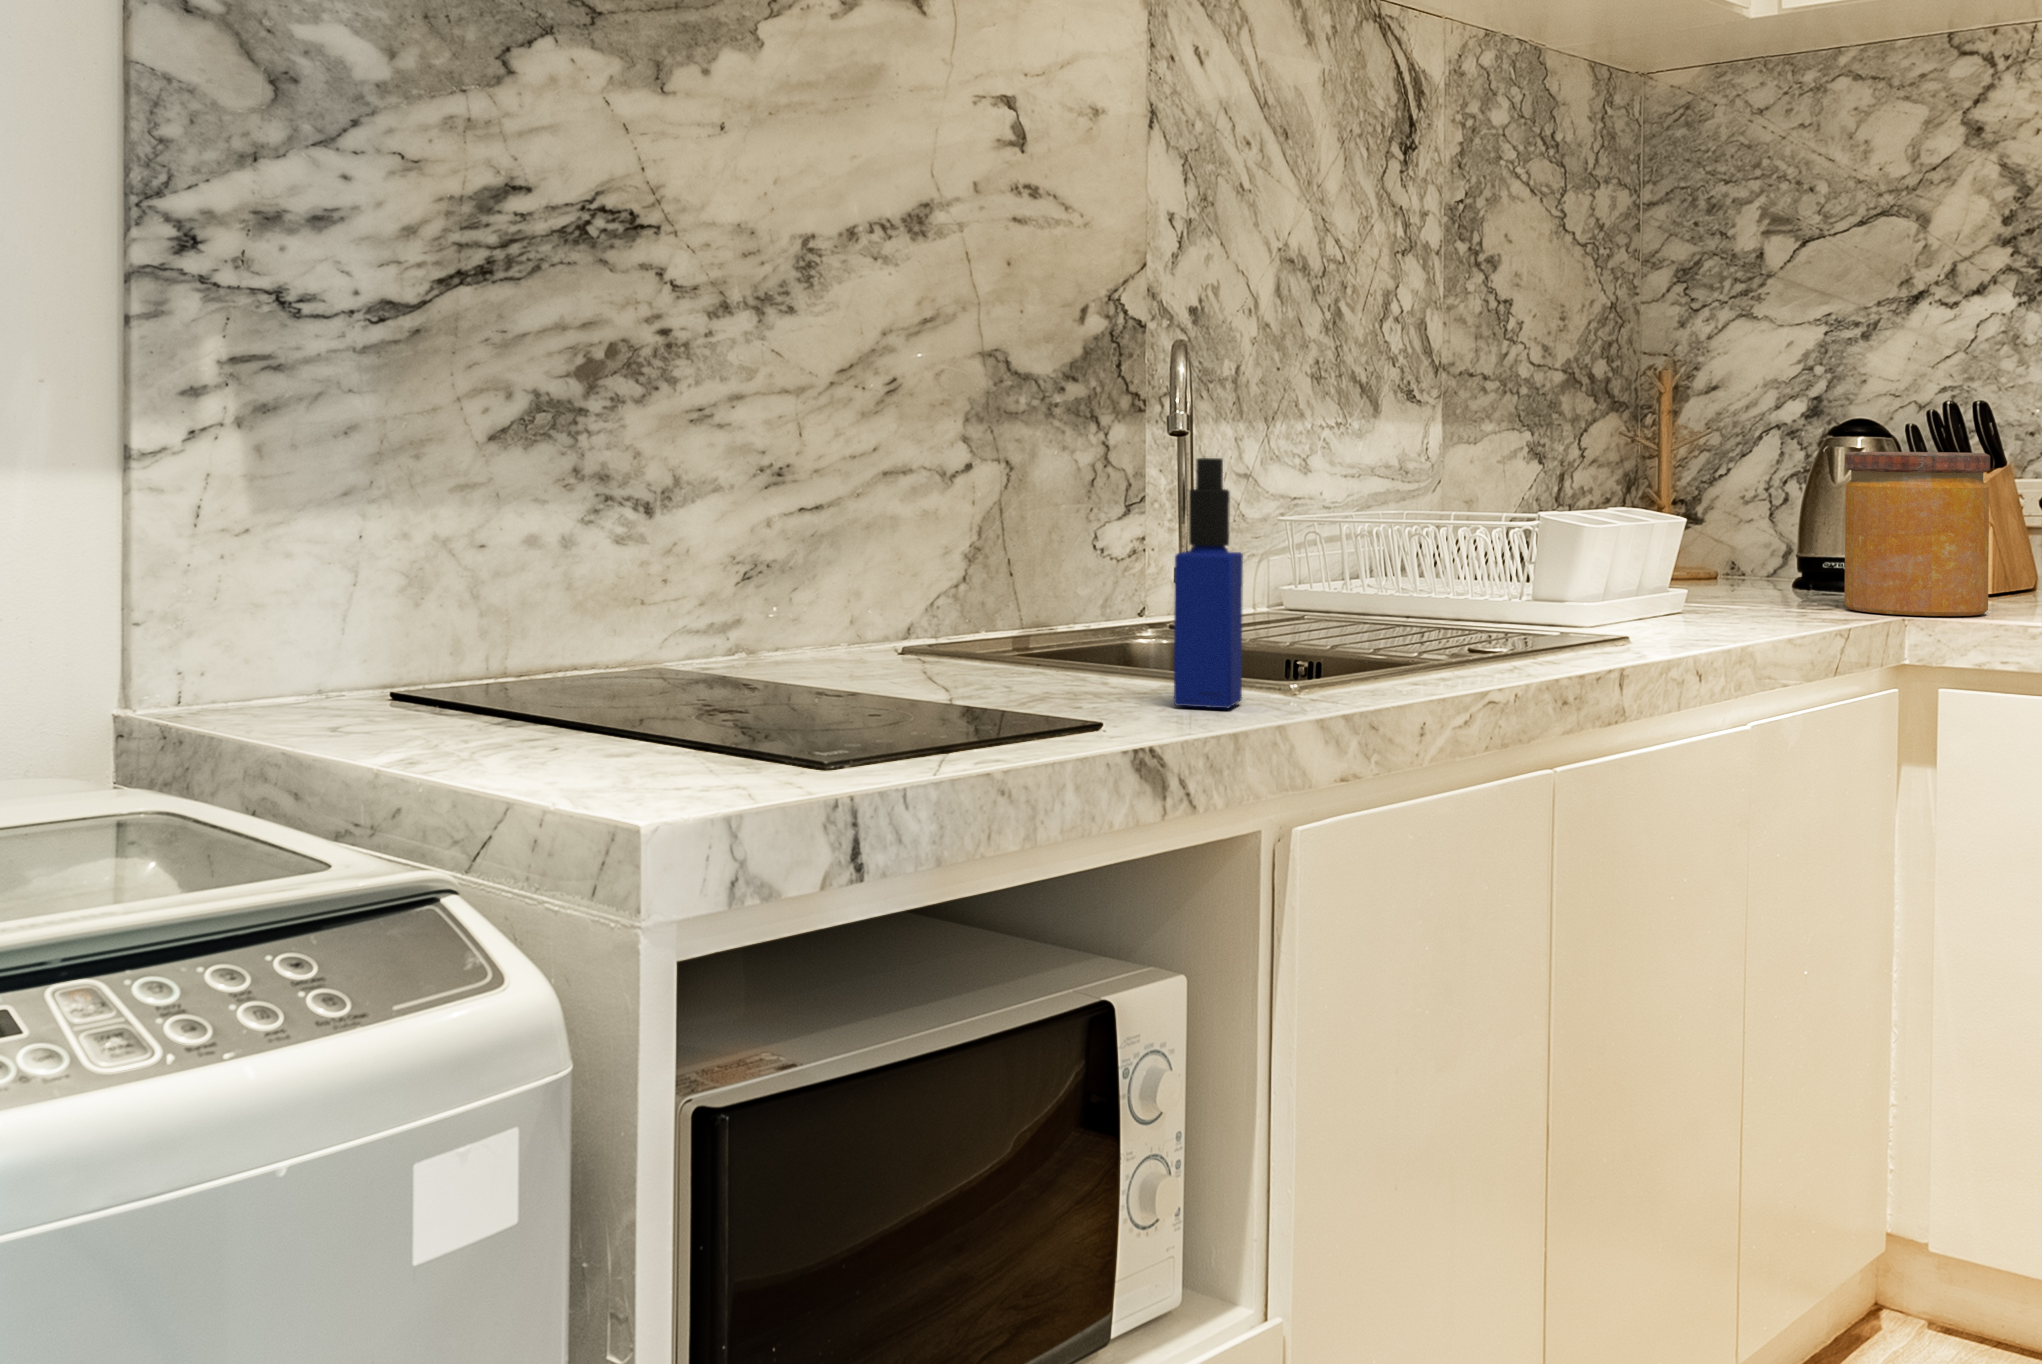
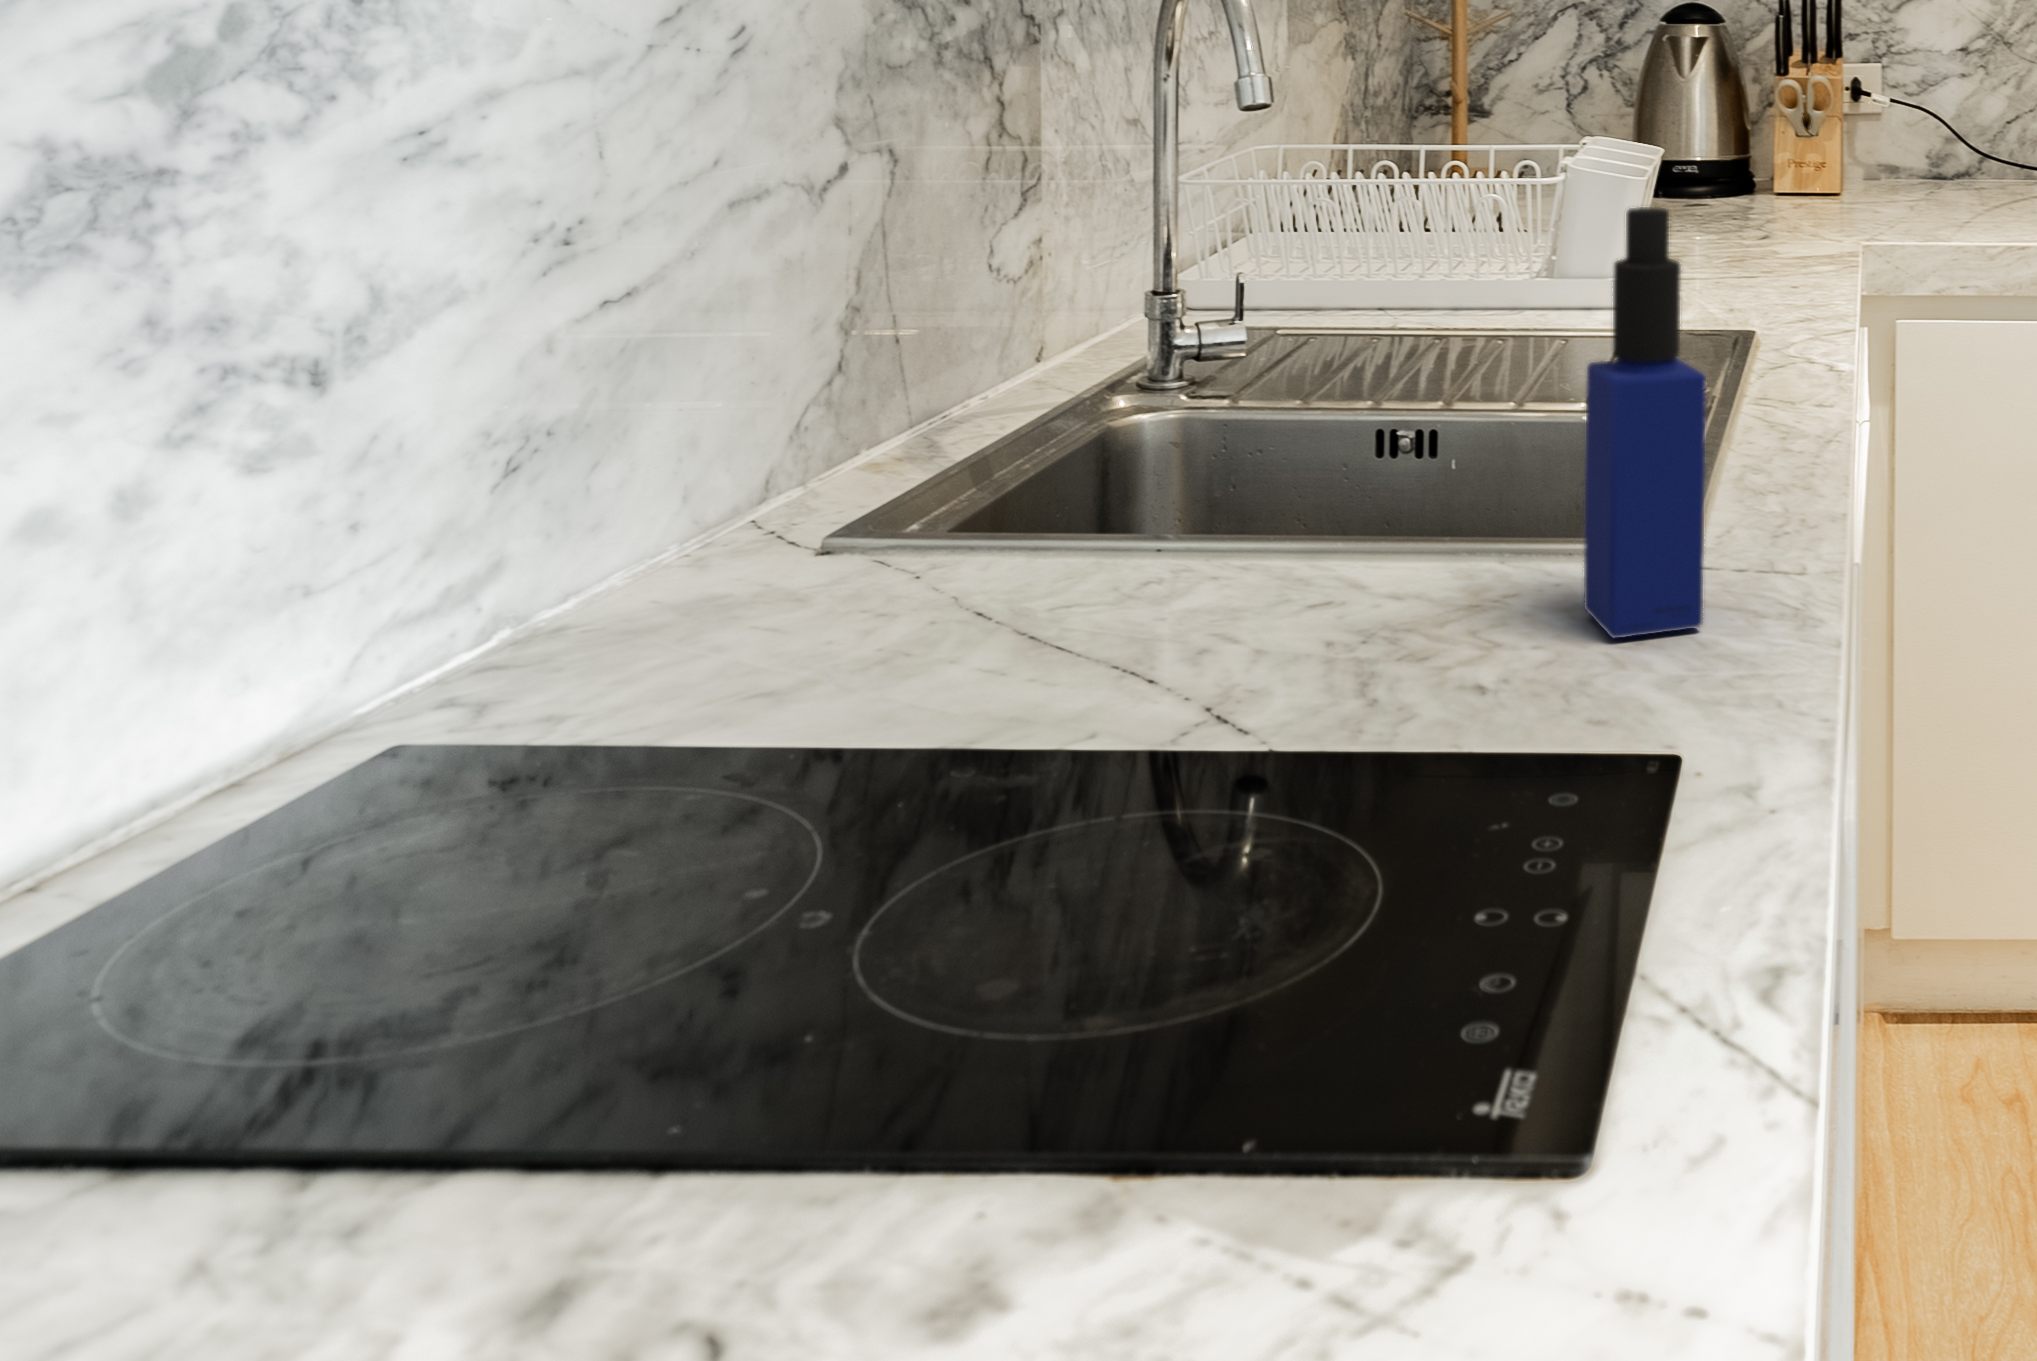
jar: present [1845,452,1990,616] -> none [1770,51,1915,237]

